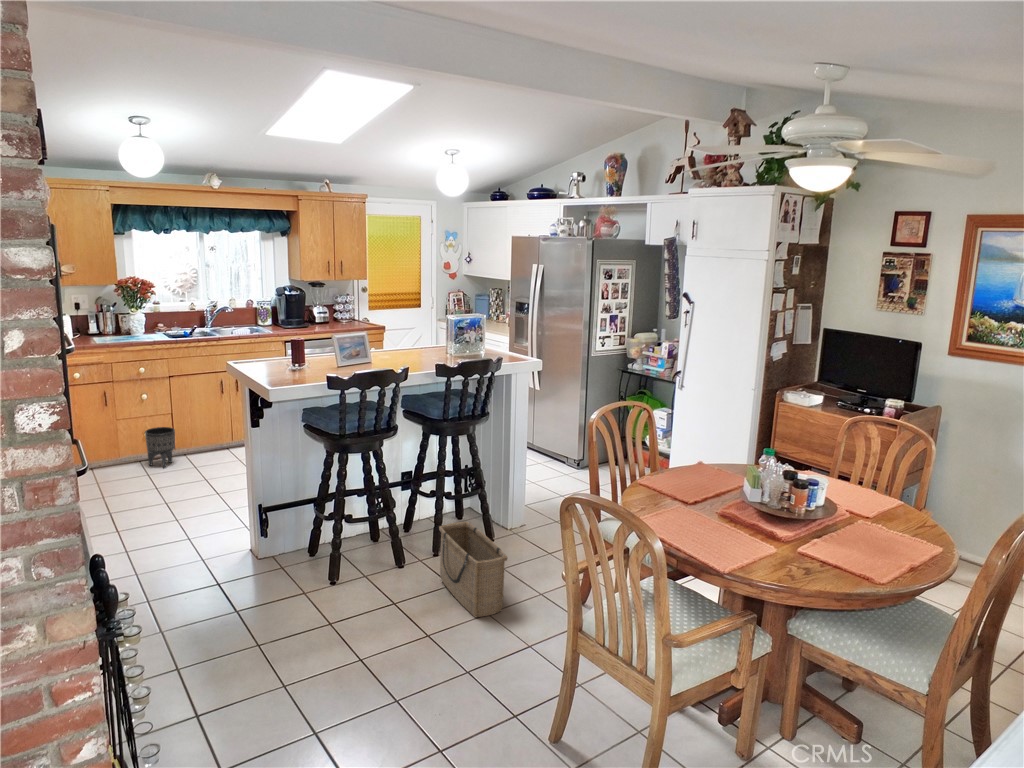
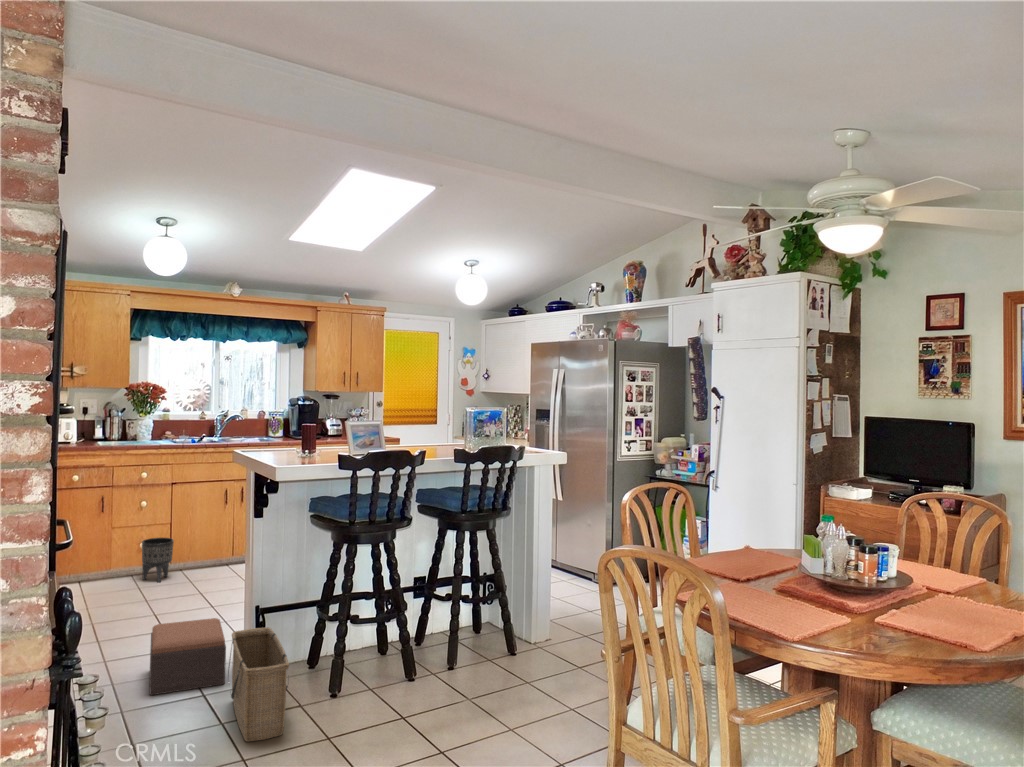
footstool: none [163,513,233,582] -> present [149,618,226,695]
basket: present [439,522,507,617] -> present [229,628,289,741]

